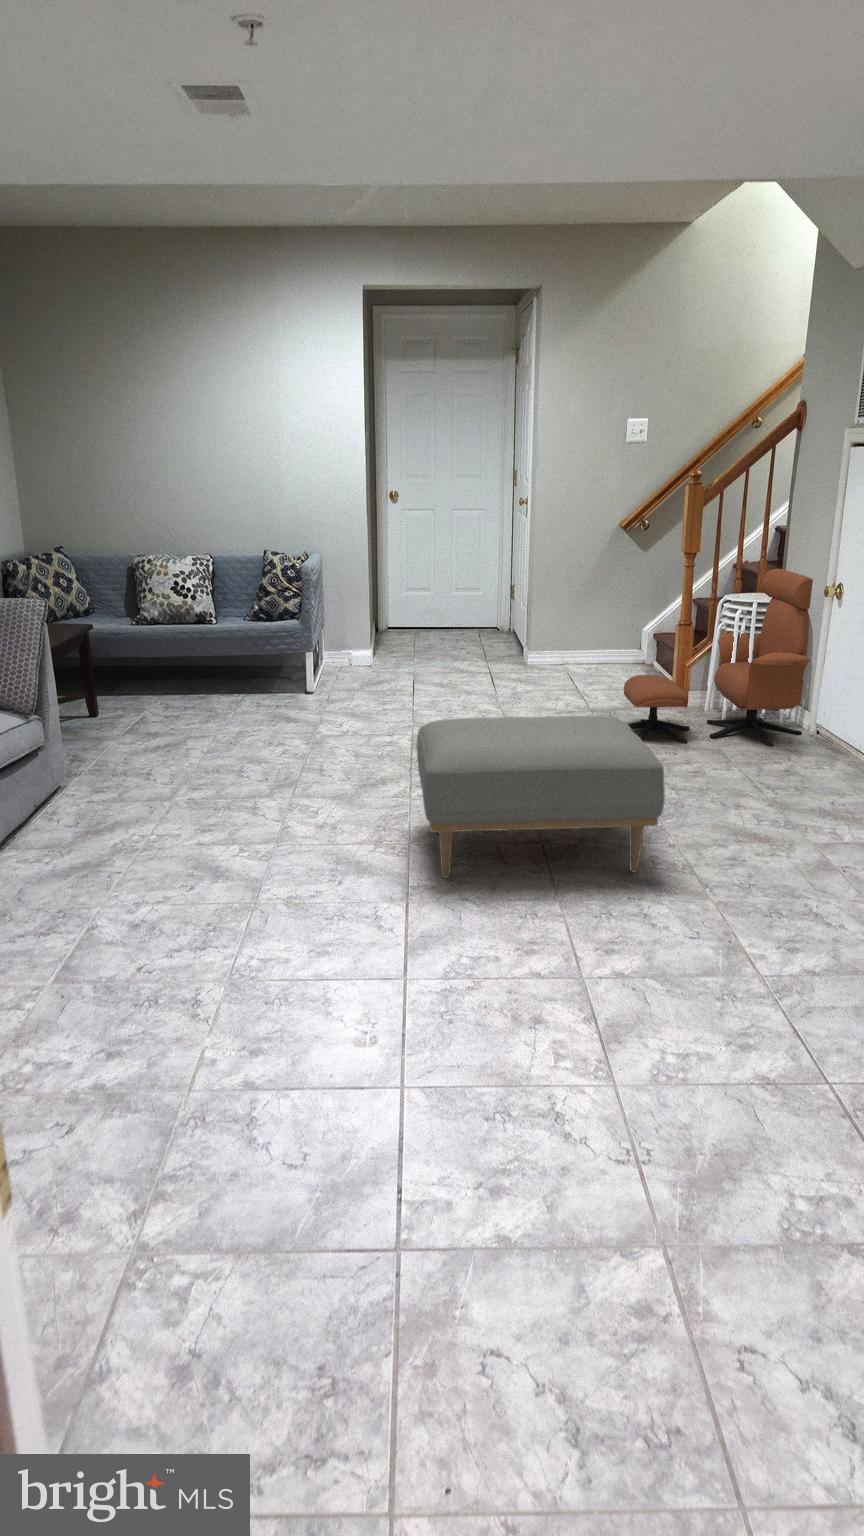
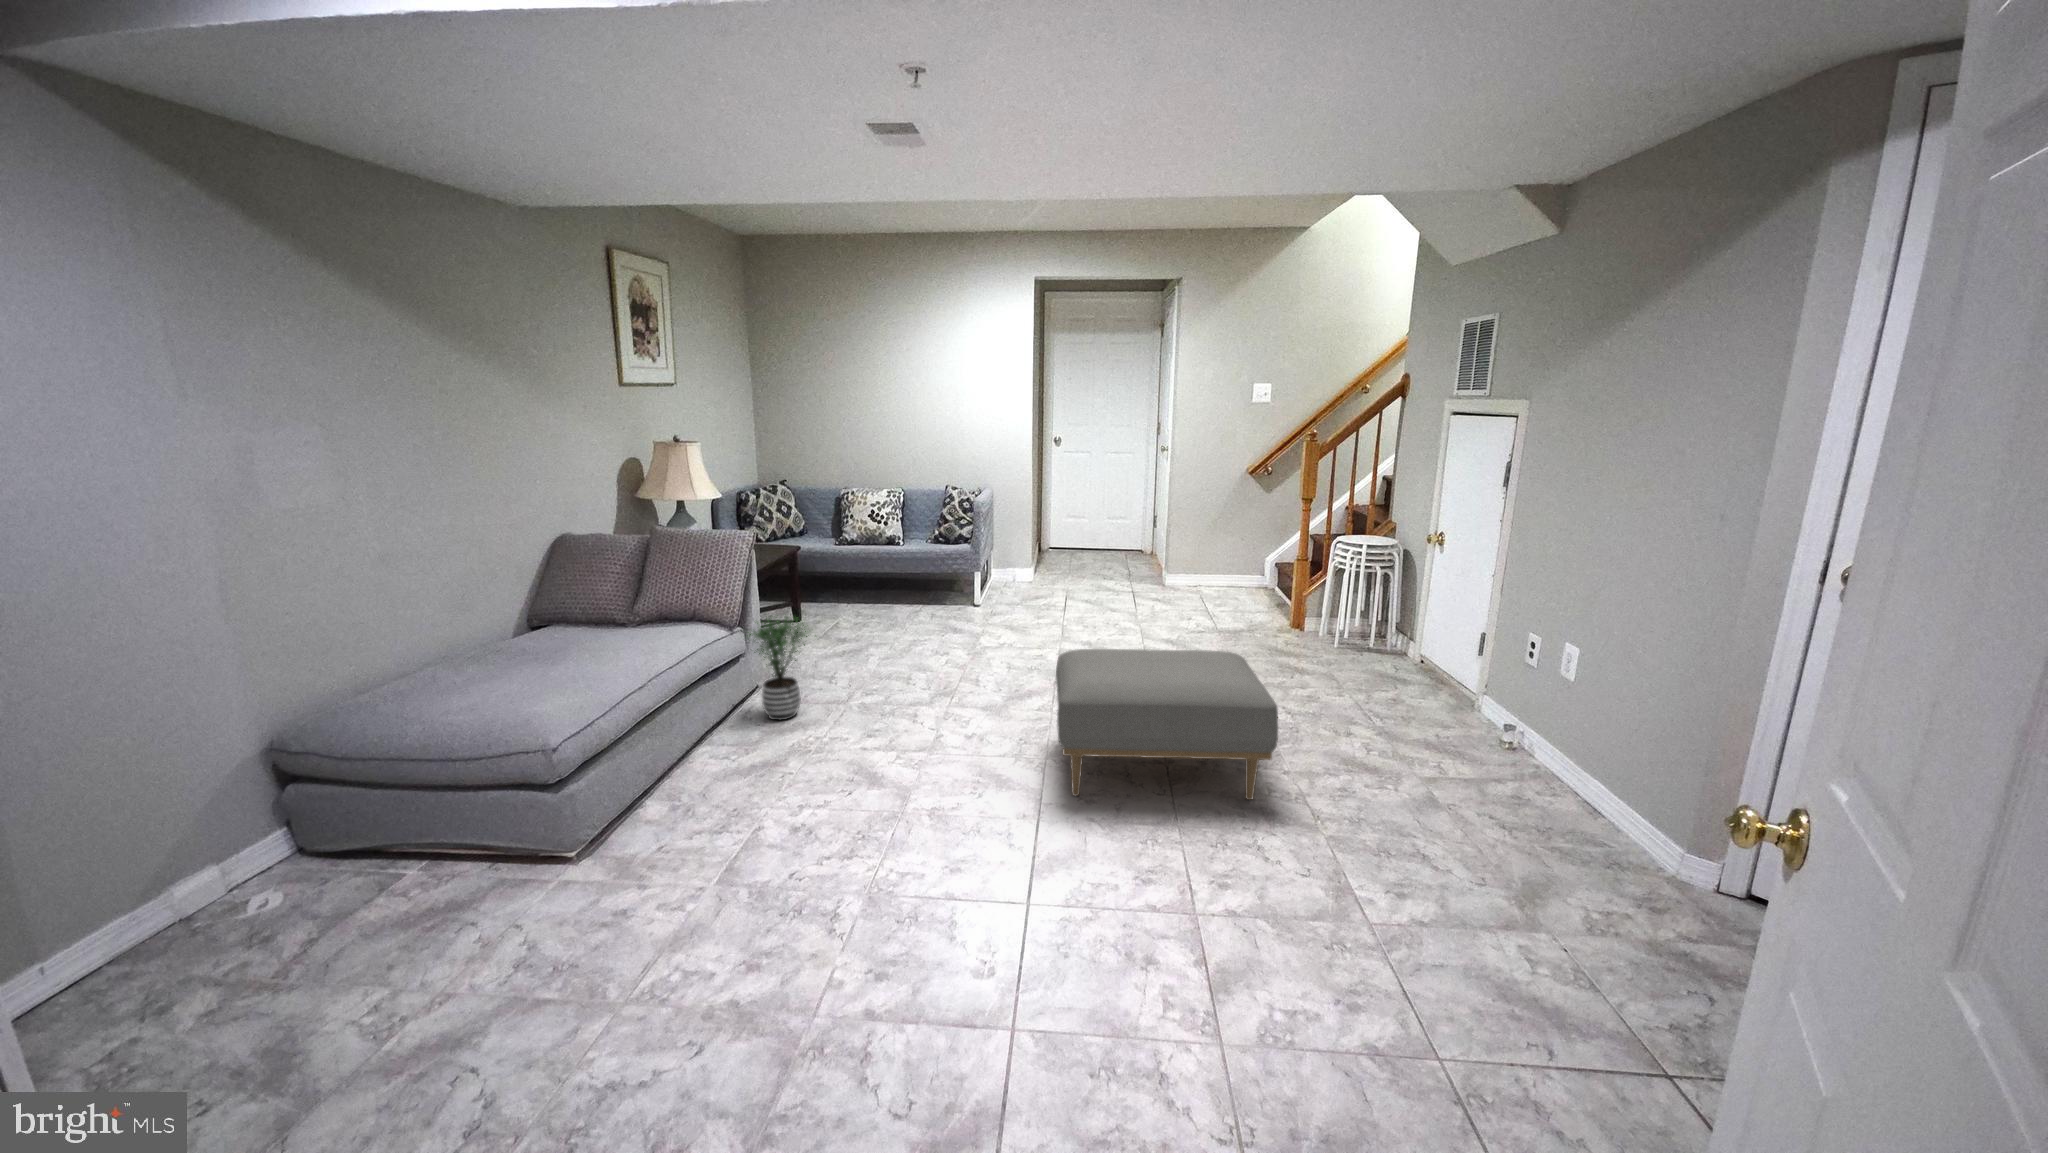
lounge chair: present [624,569,813,746] -> none [1232,517,1418,674]
potted plant: none [39,695,136,820] -> present [747,617,807,720]

